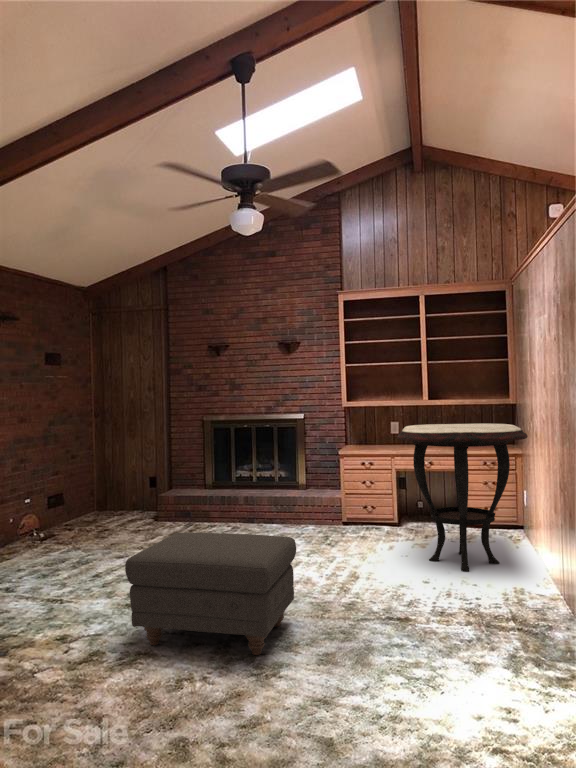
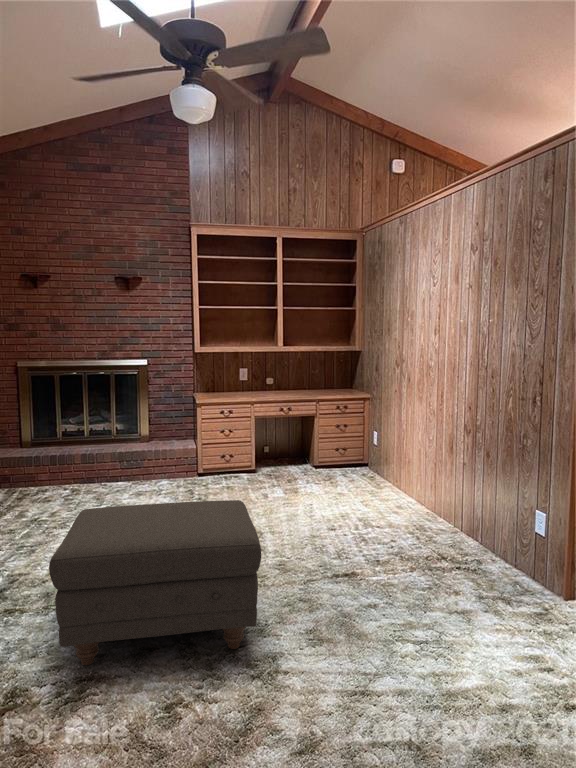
side table: present [397,424,528,572] -> none [284,369,417,514]

